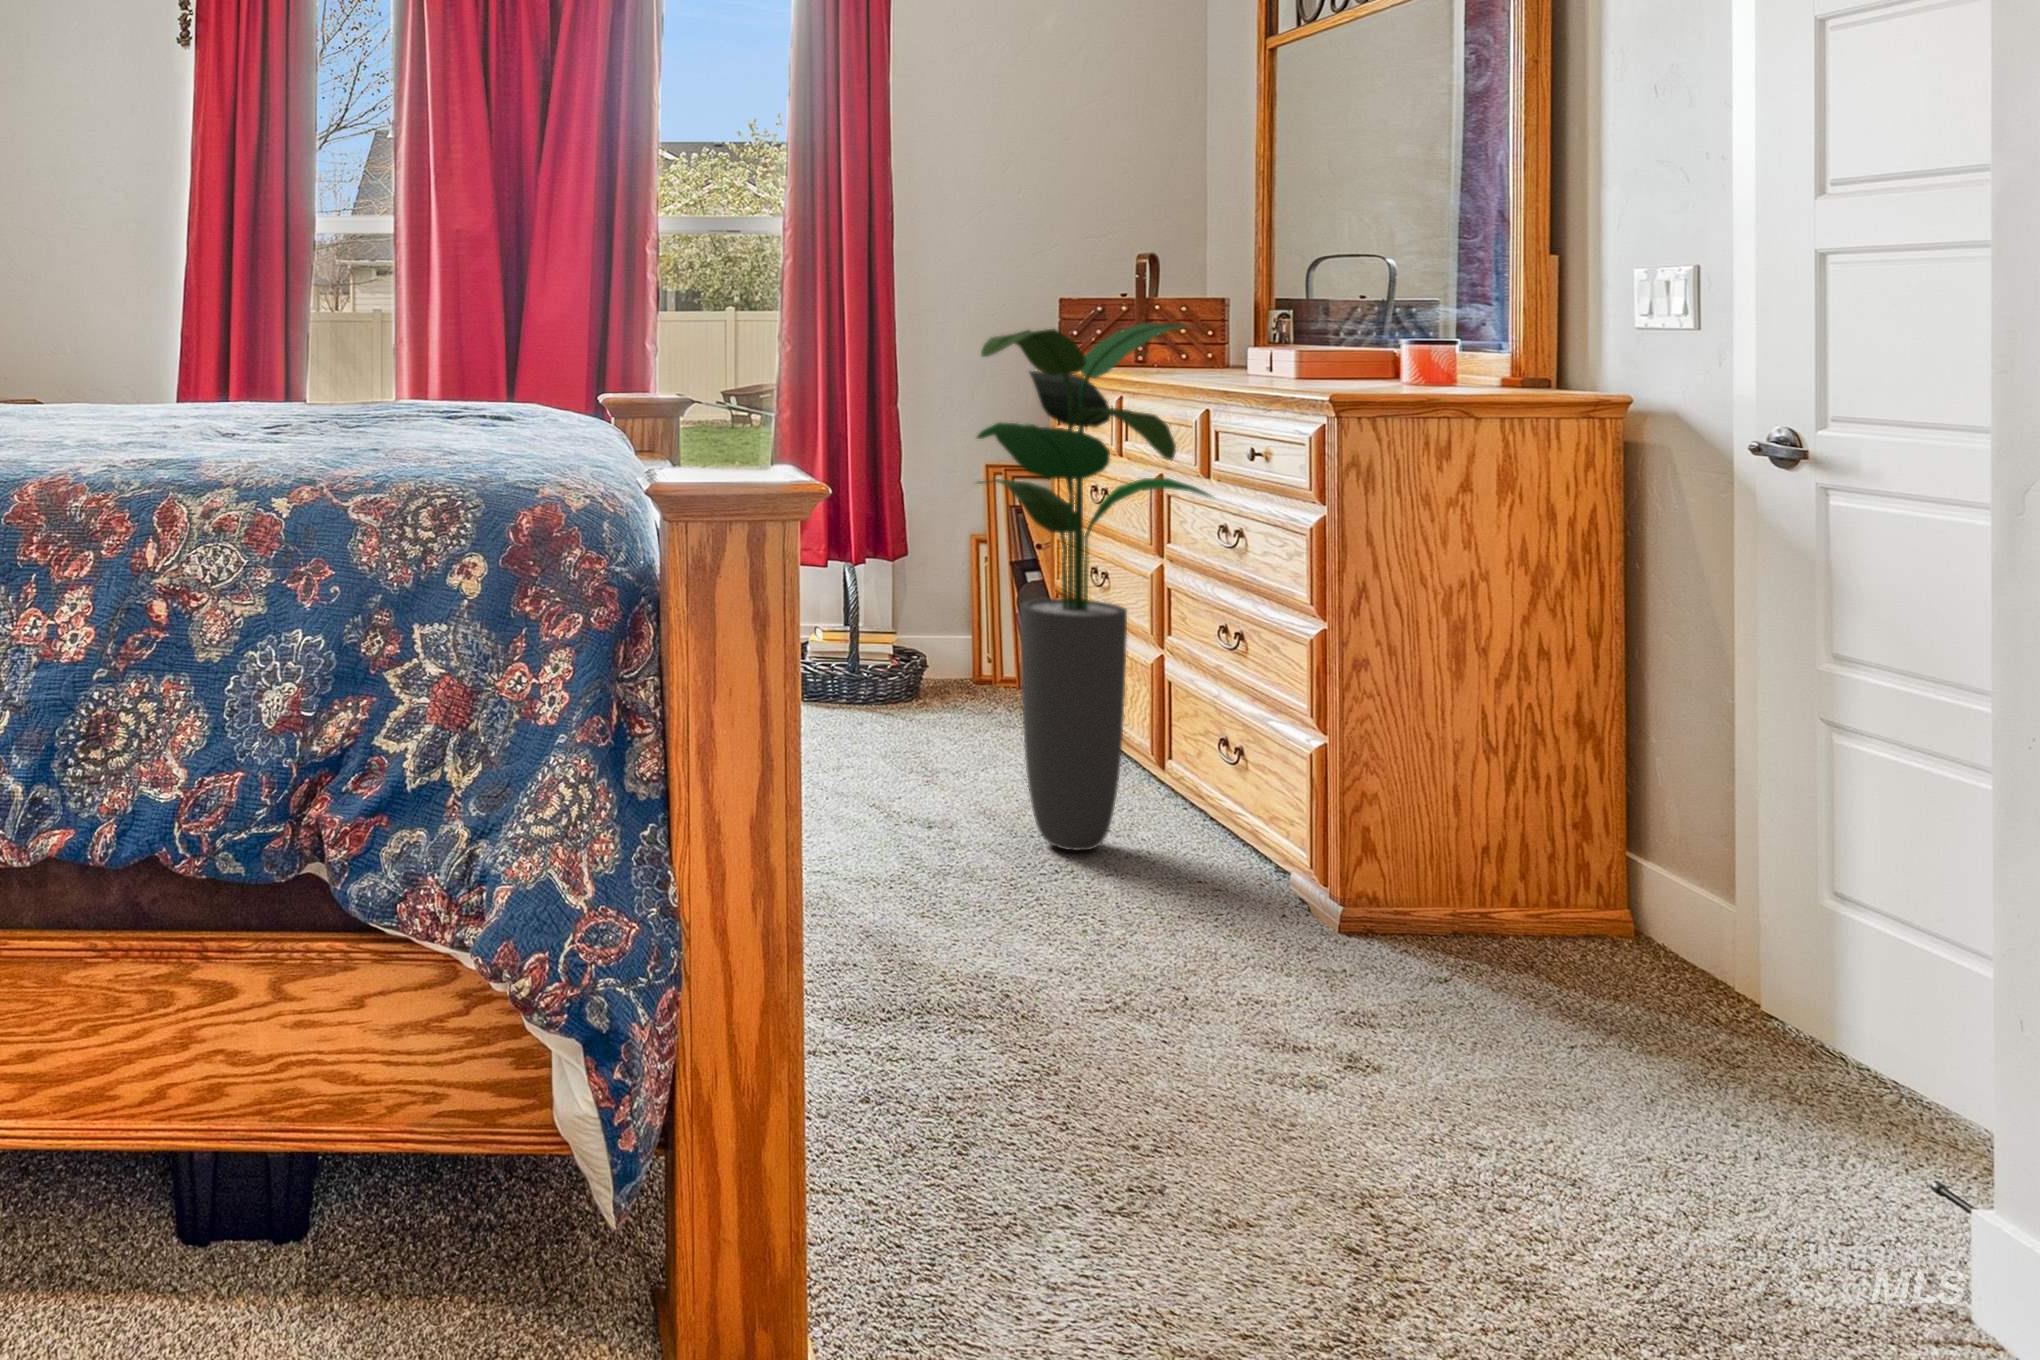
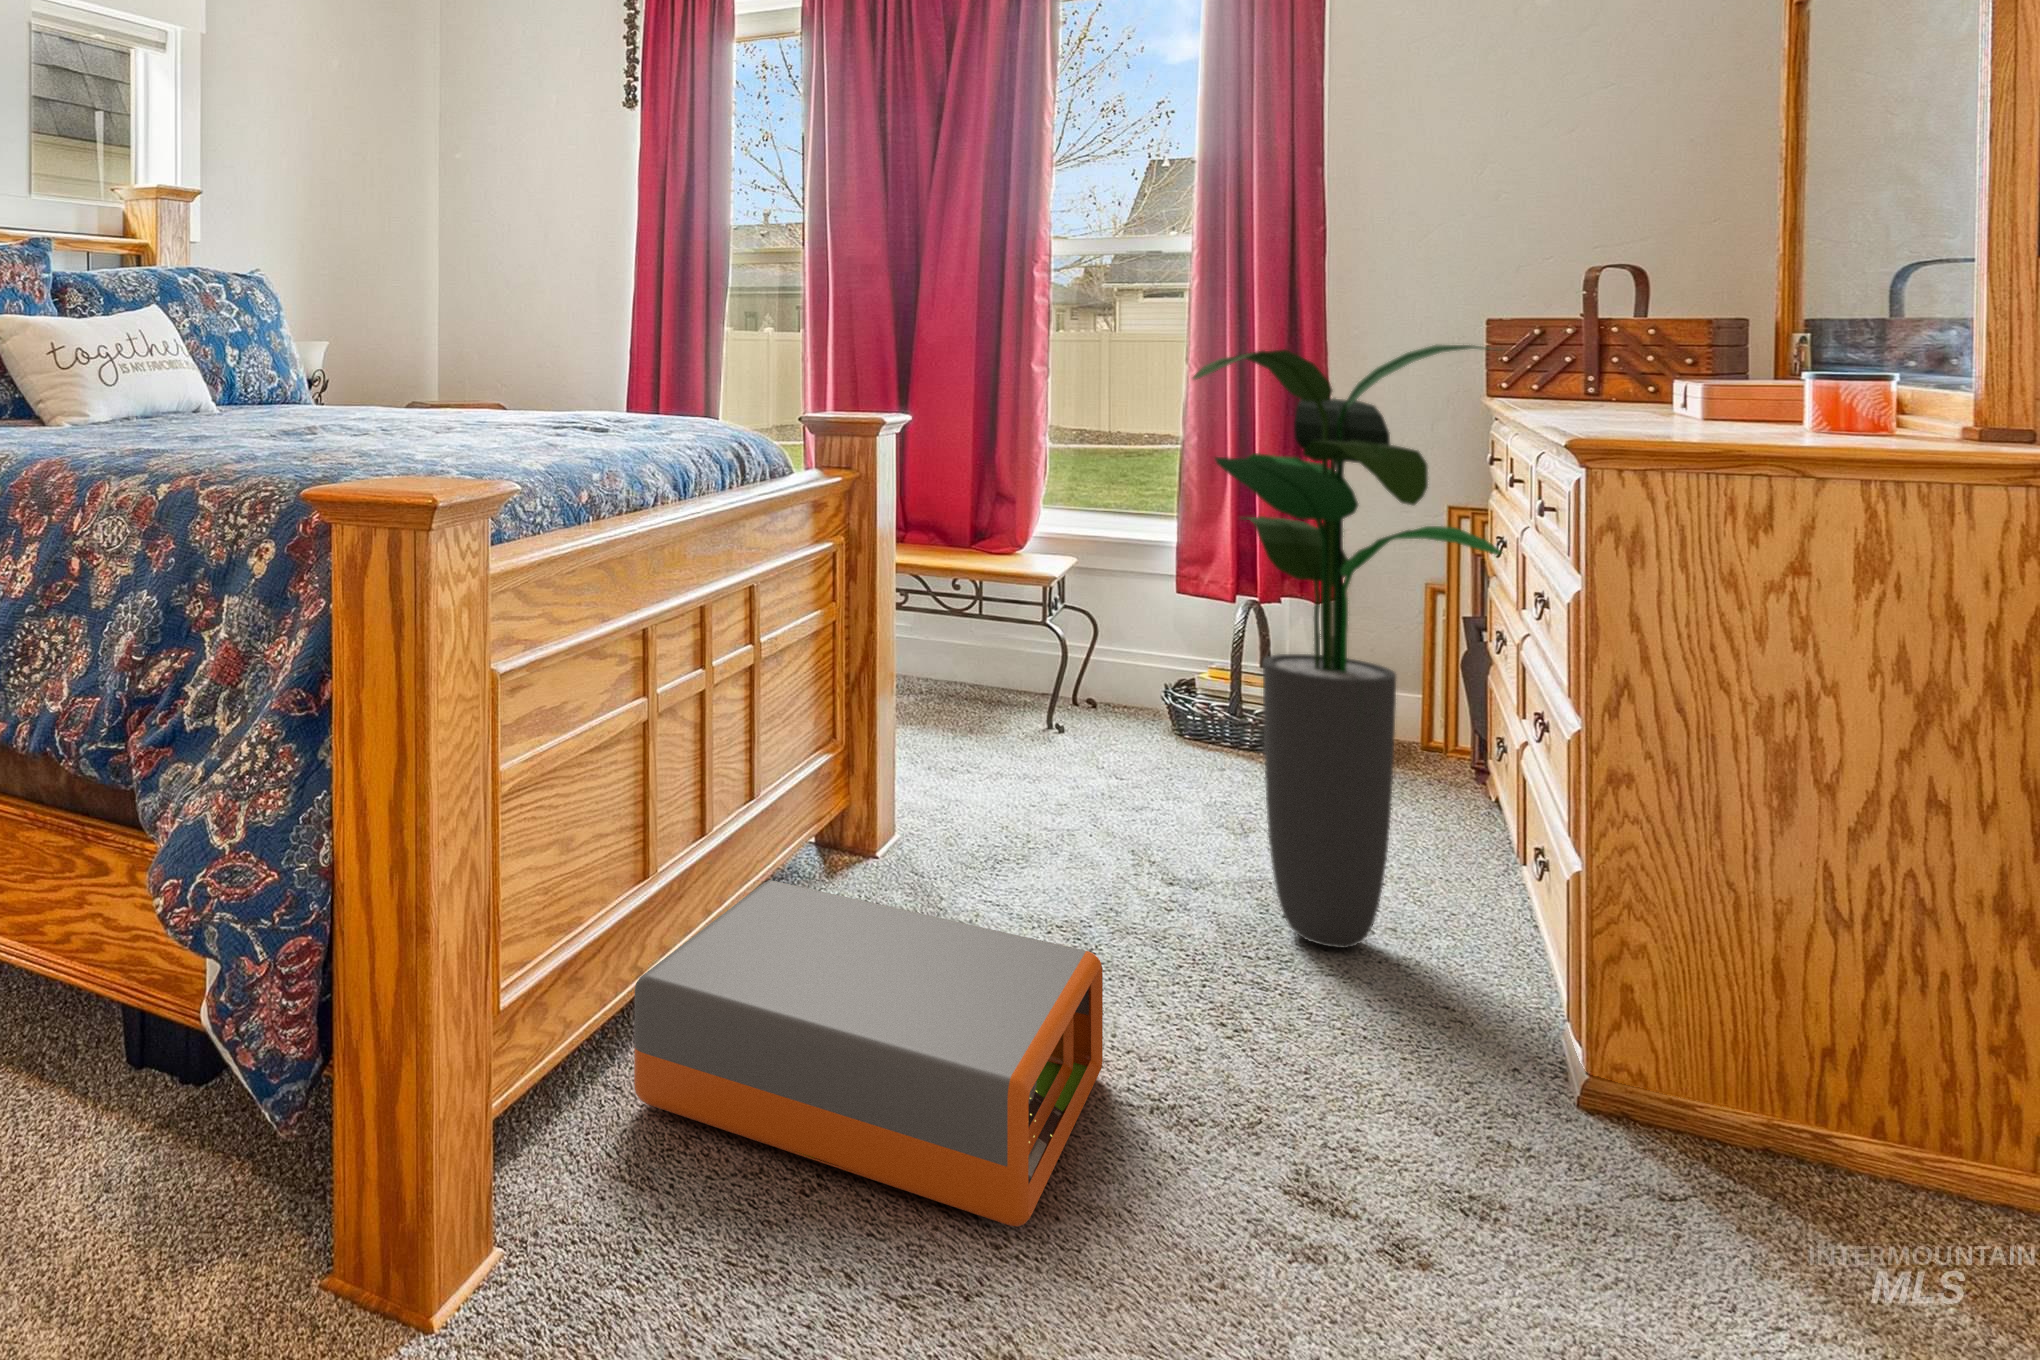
storage box: none [710,873,1129,1112] -> present [634,881,1103,1227]

